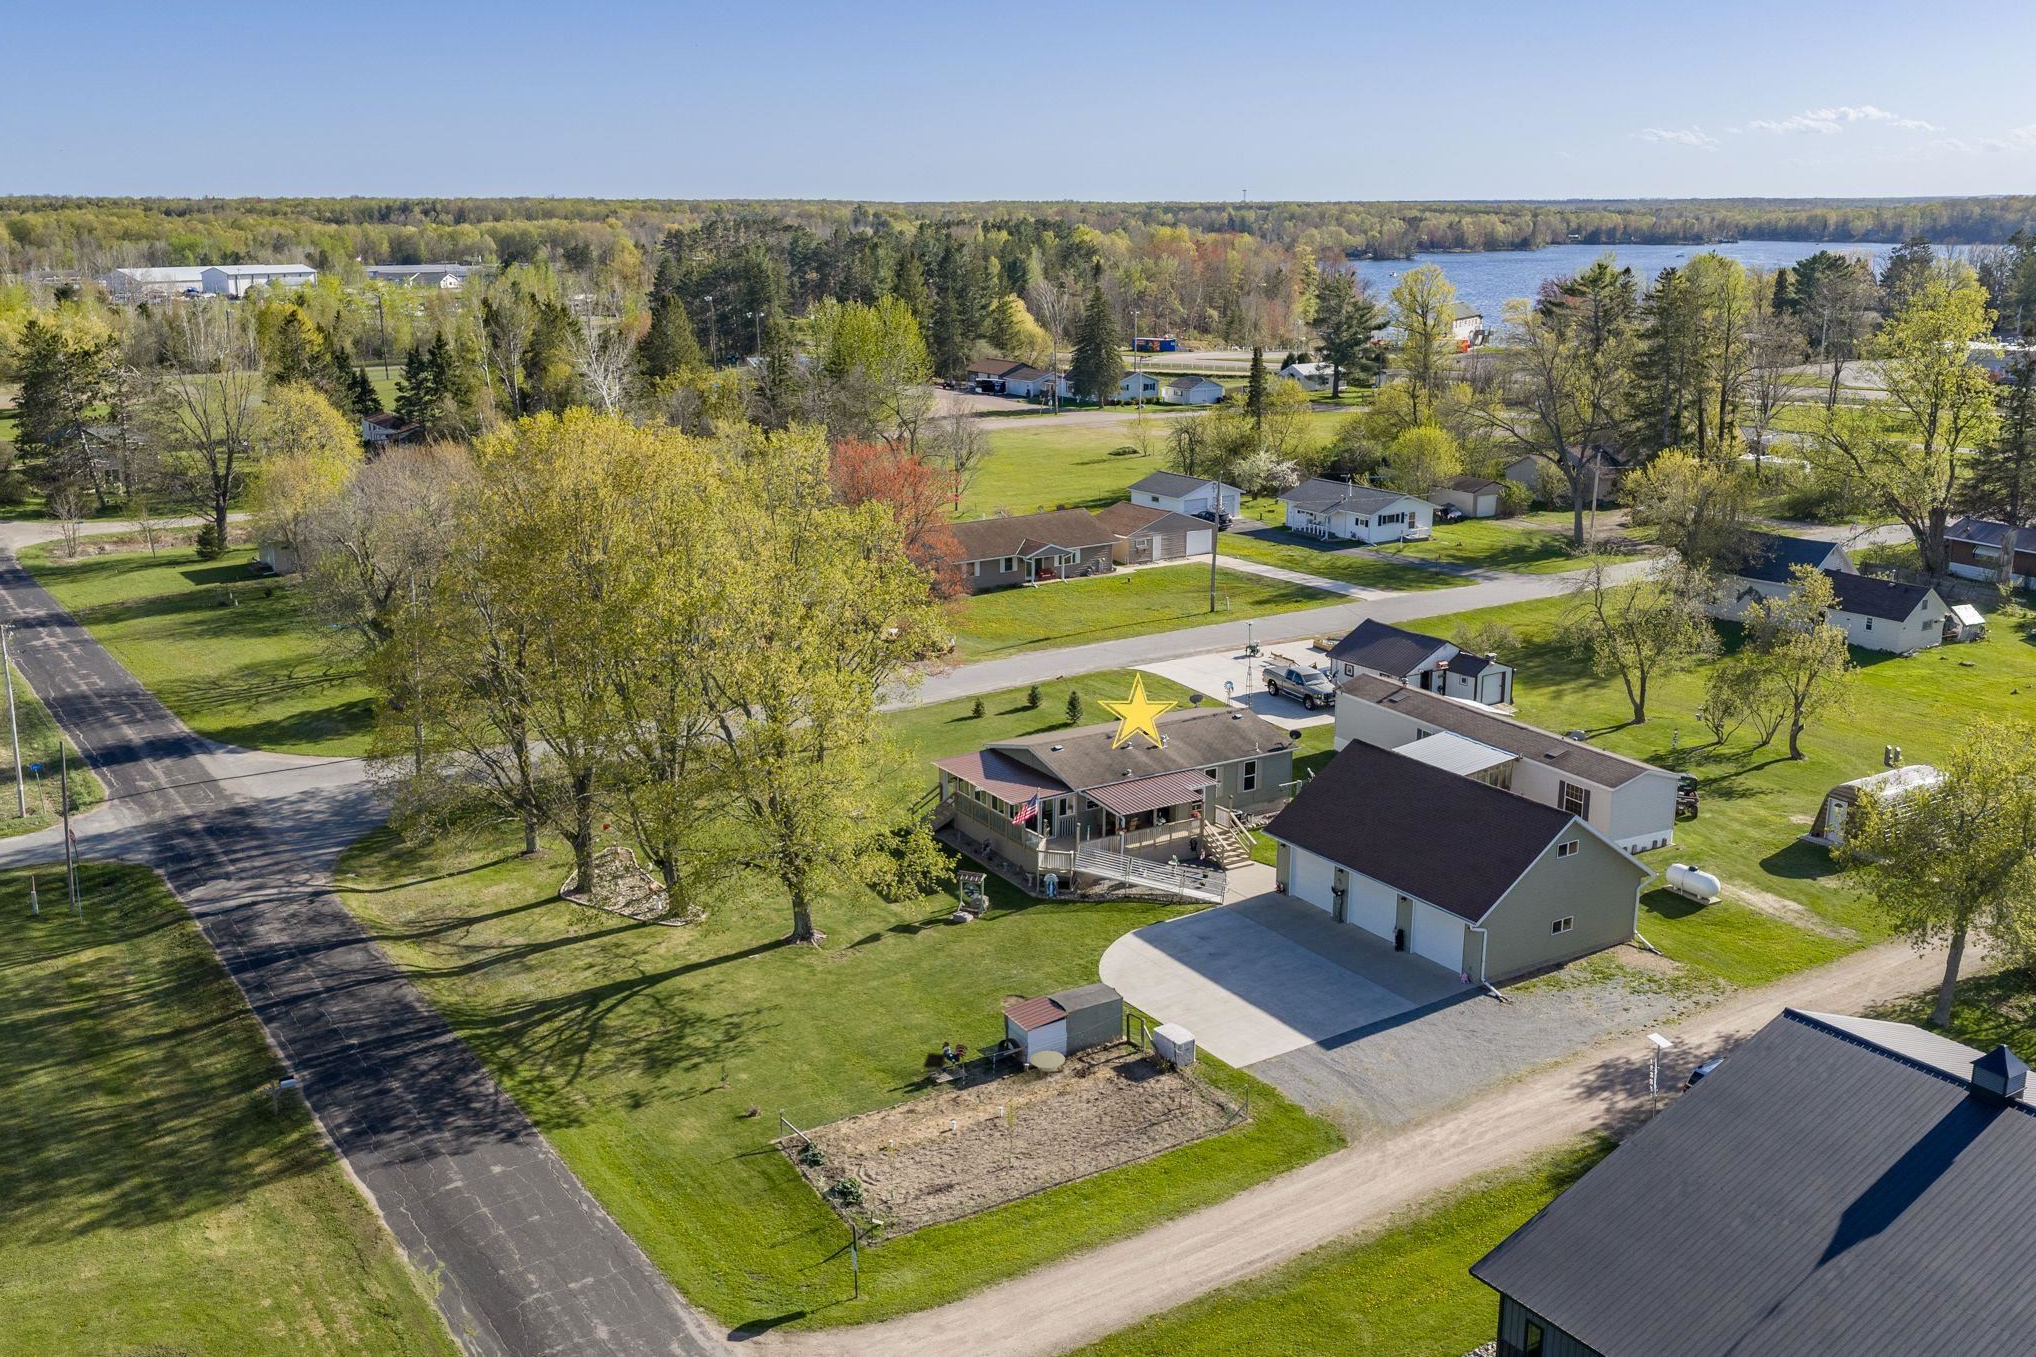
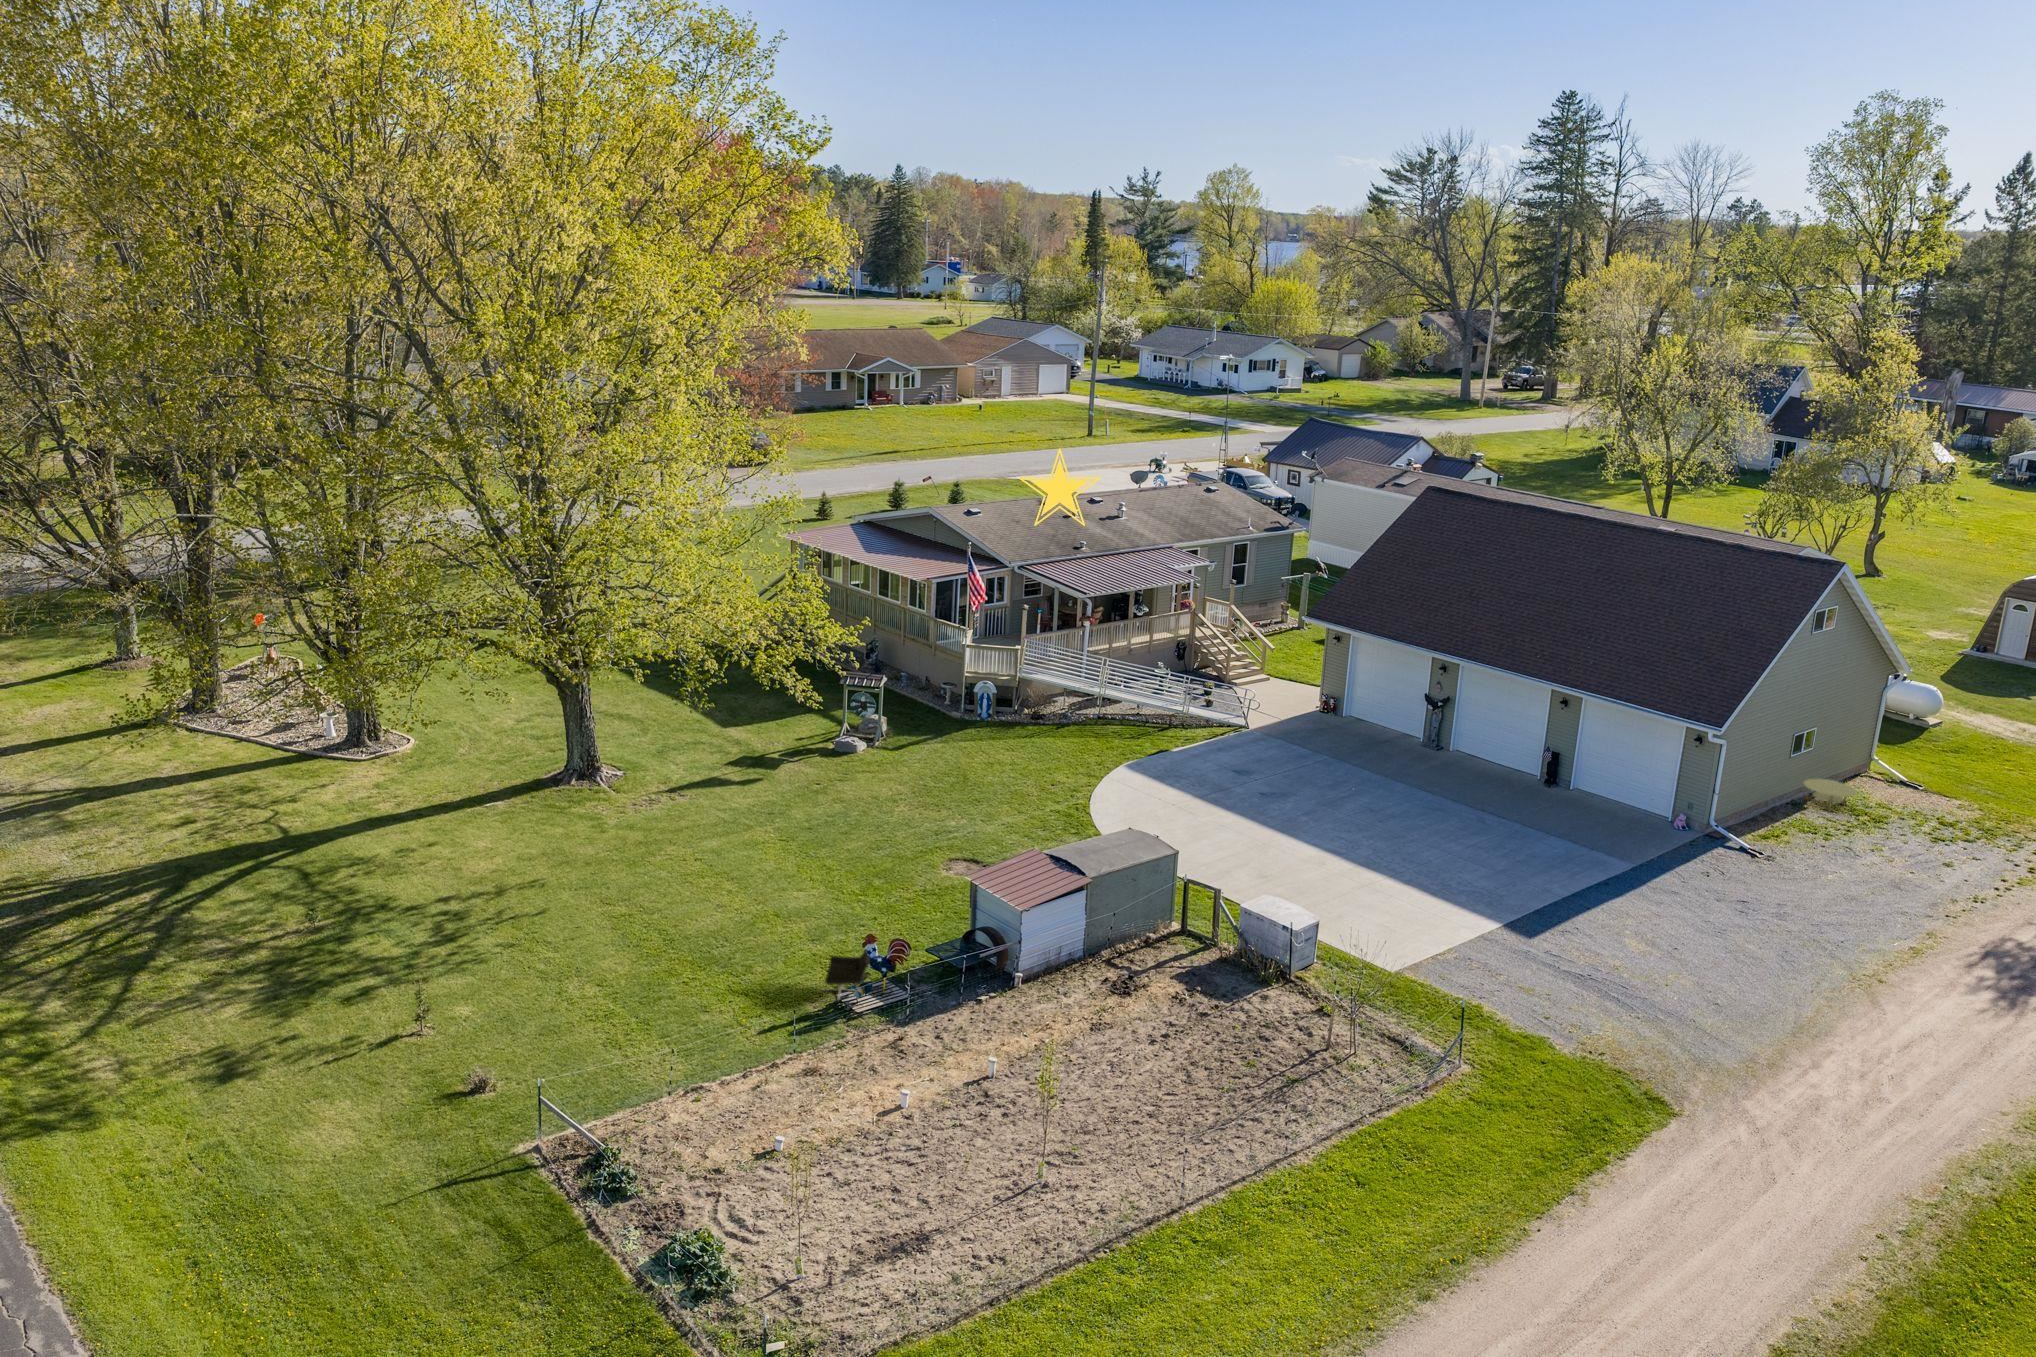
round table: present [1030,1051,1065,1079] -> present [1804,779,1857,812]

